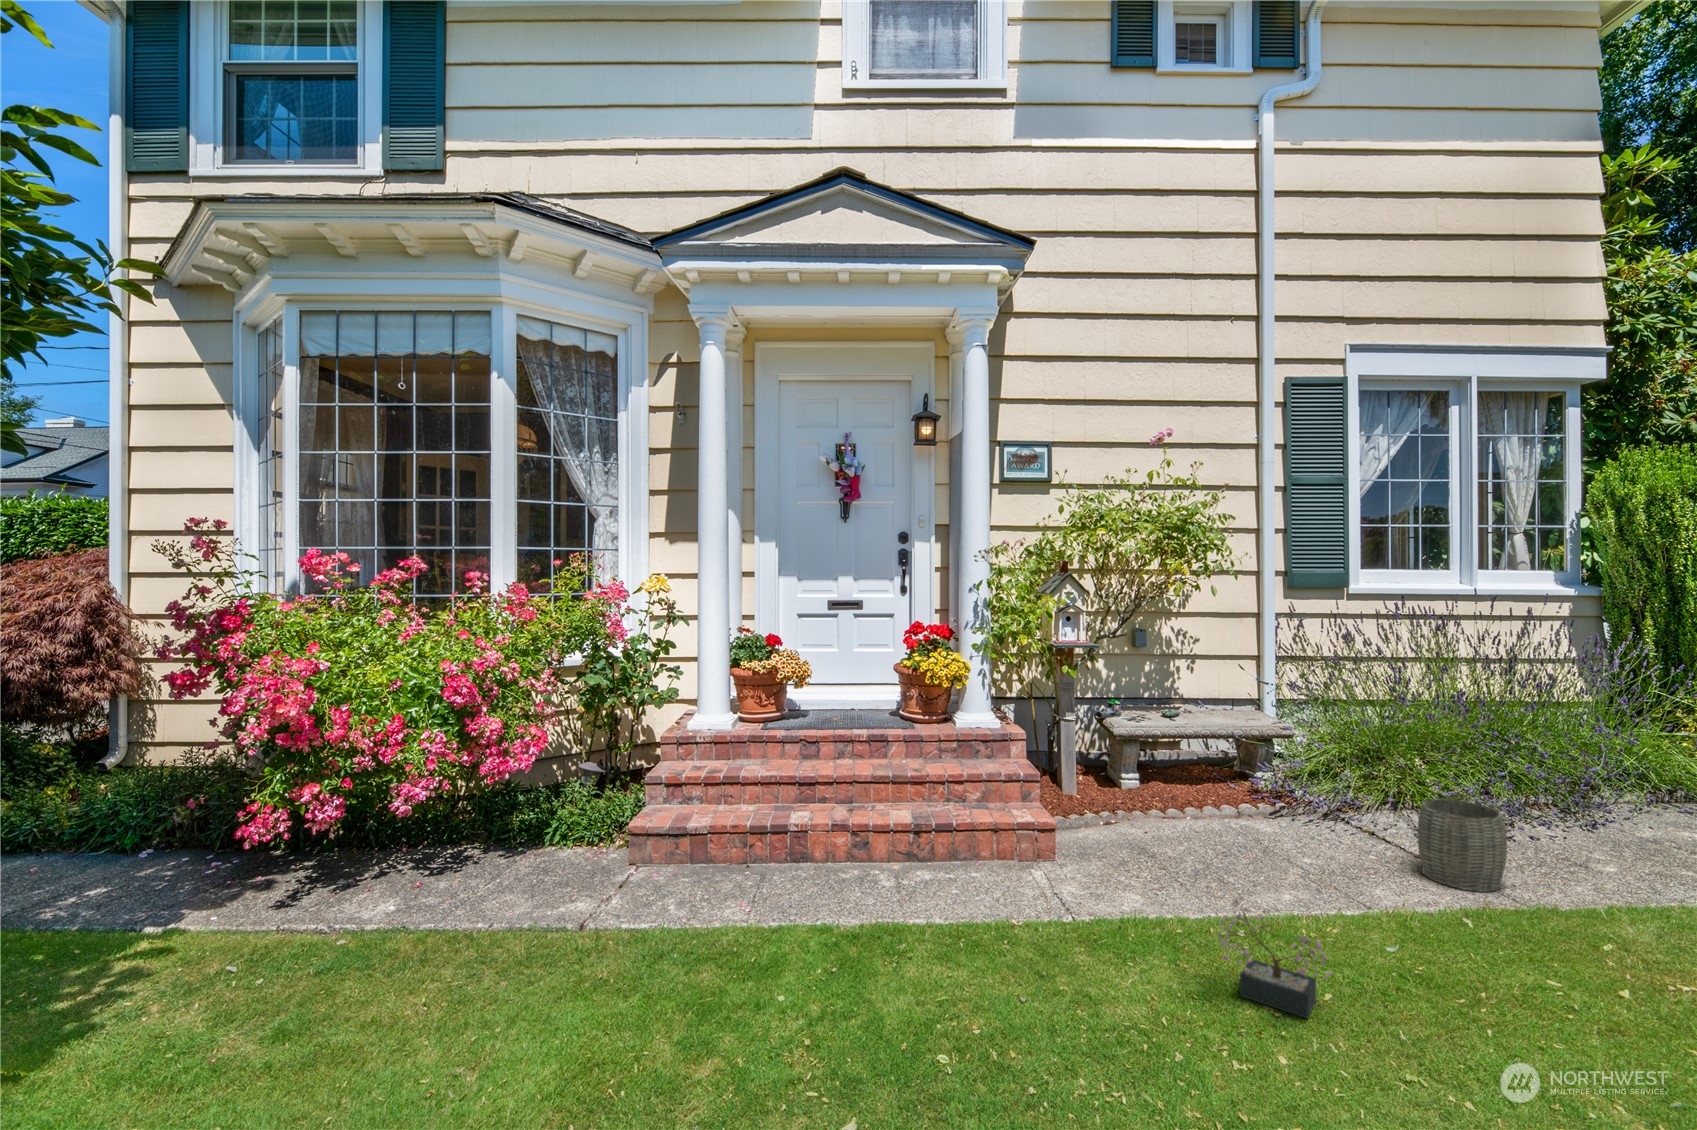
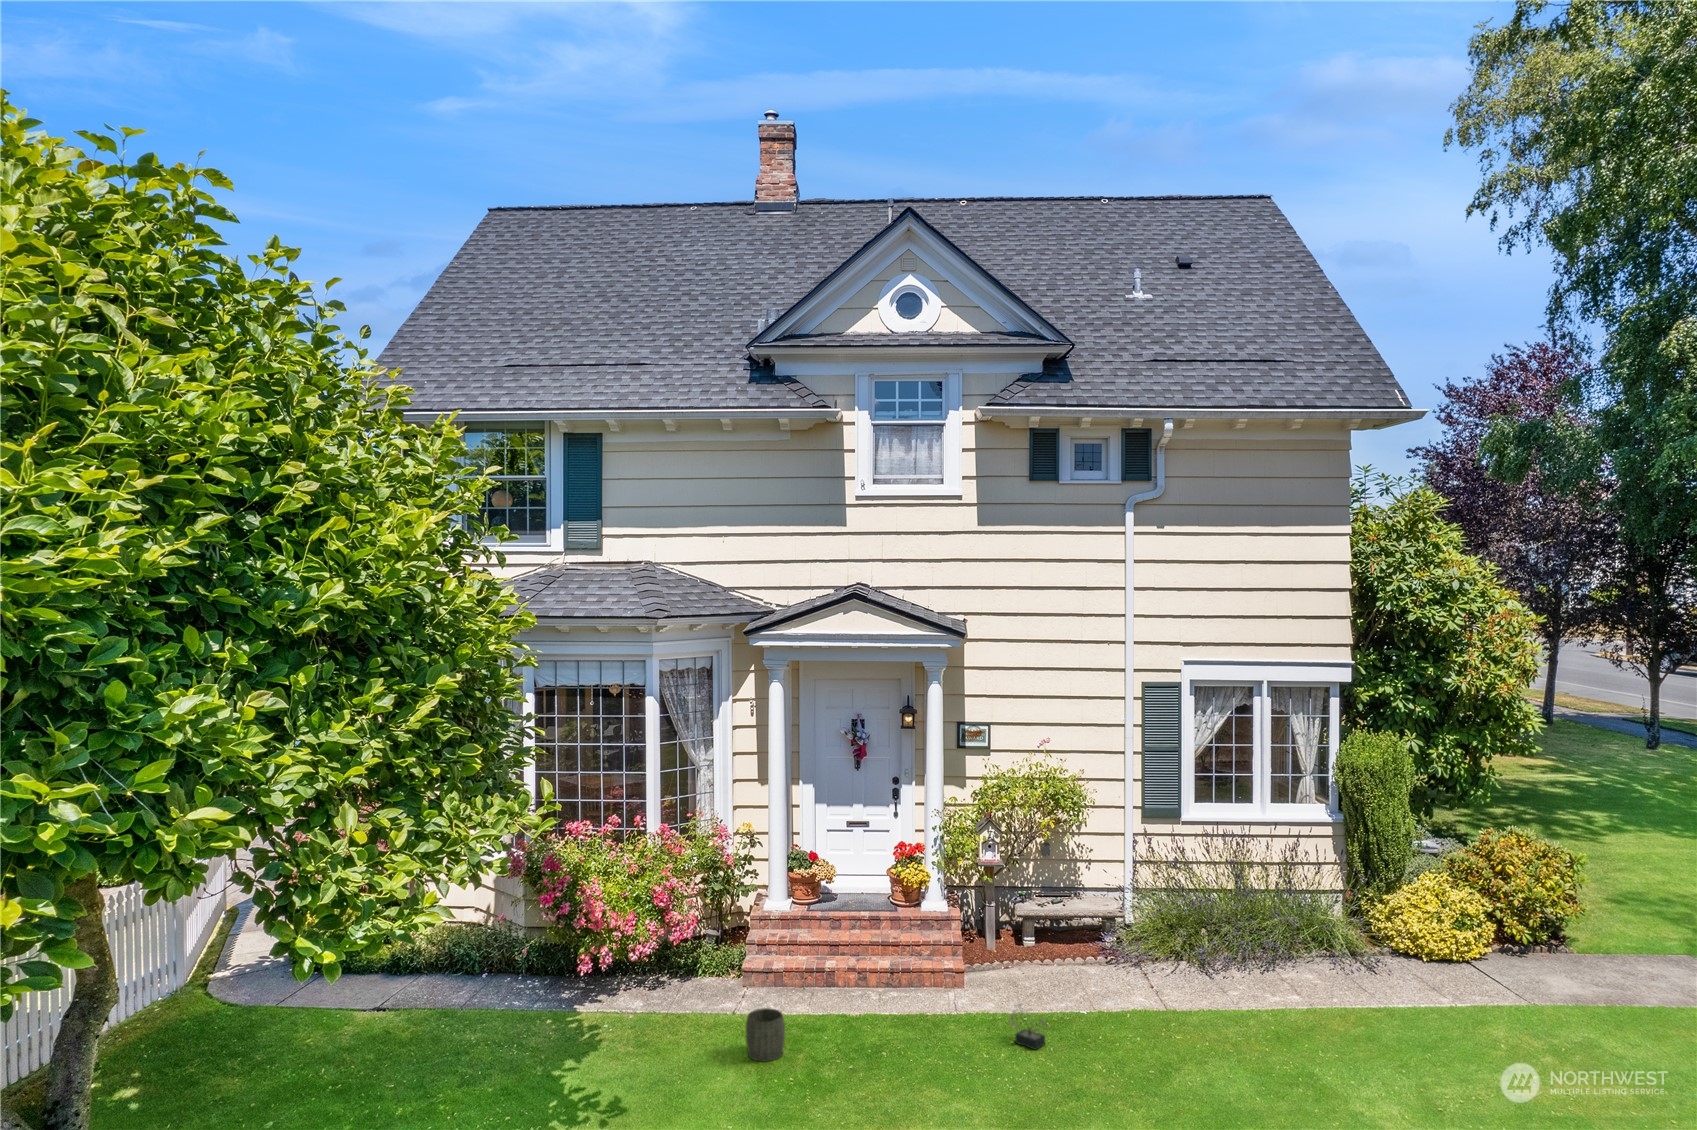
woven basket: present [1418,799,1507,892] -> present [746,1008,785,1062]

